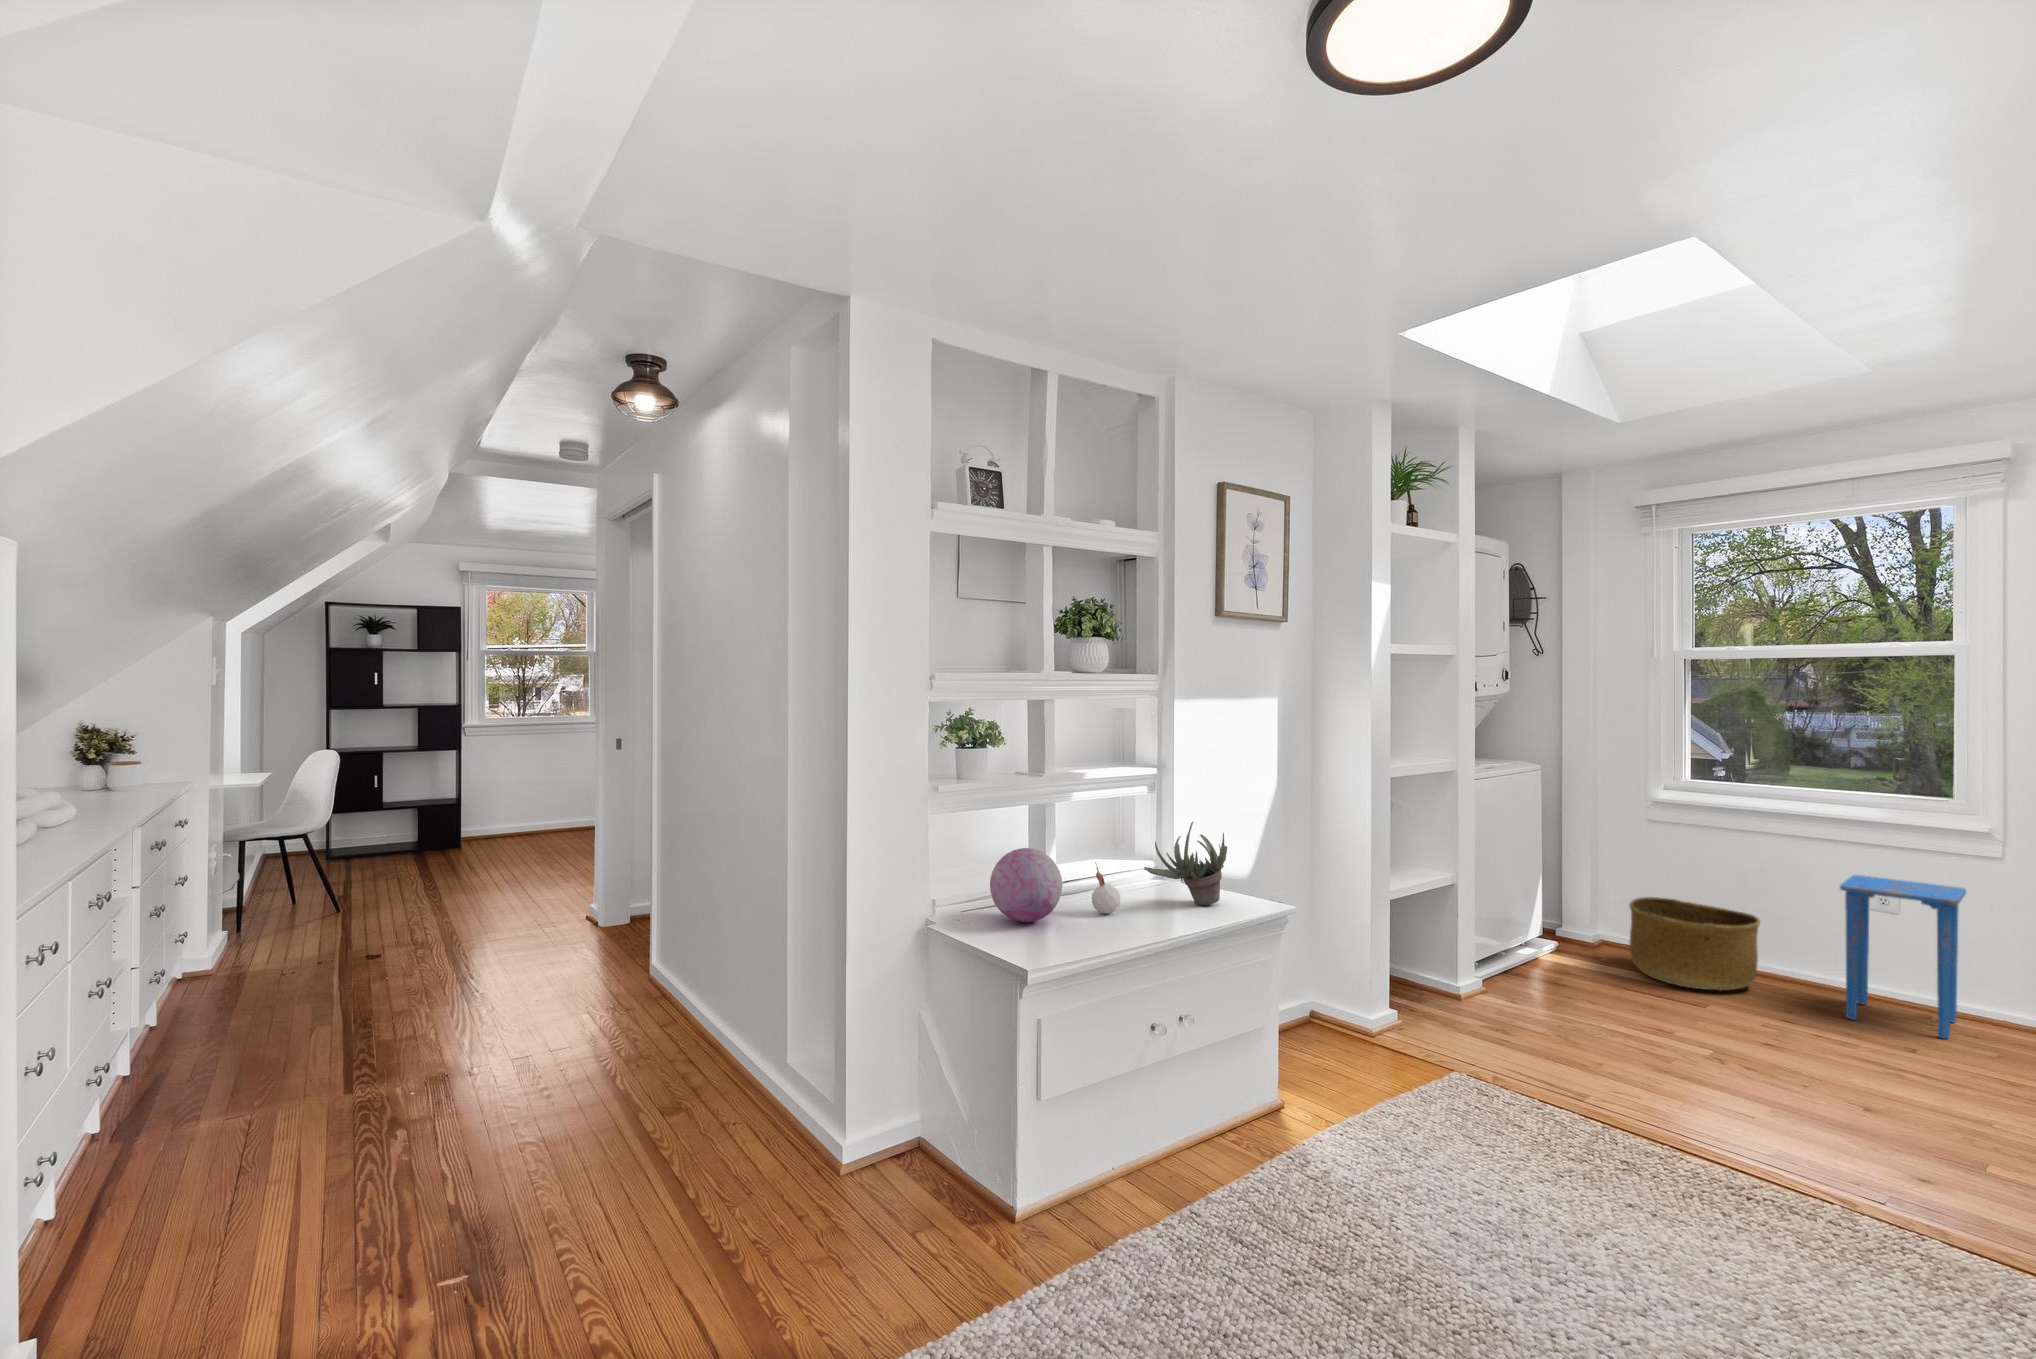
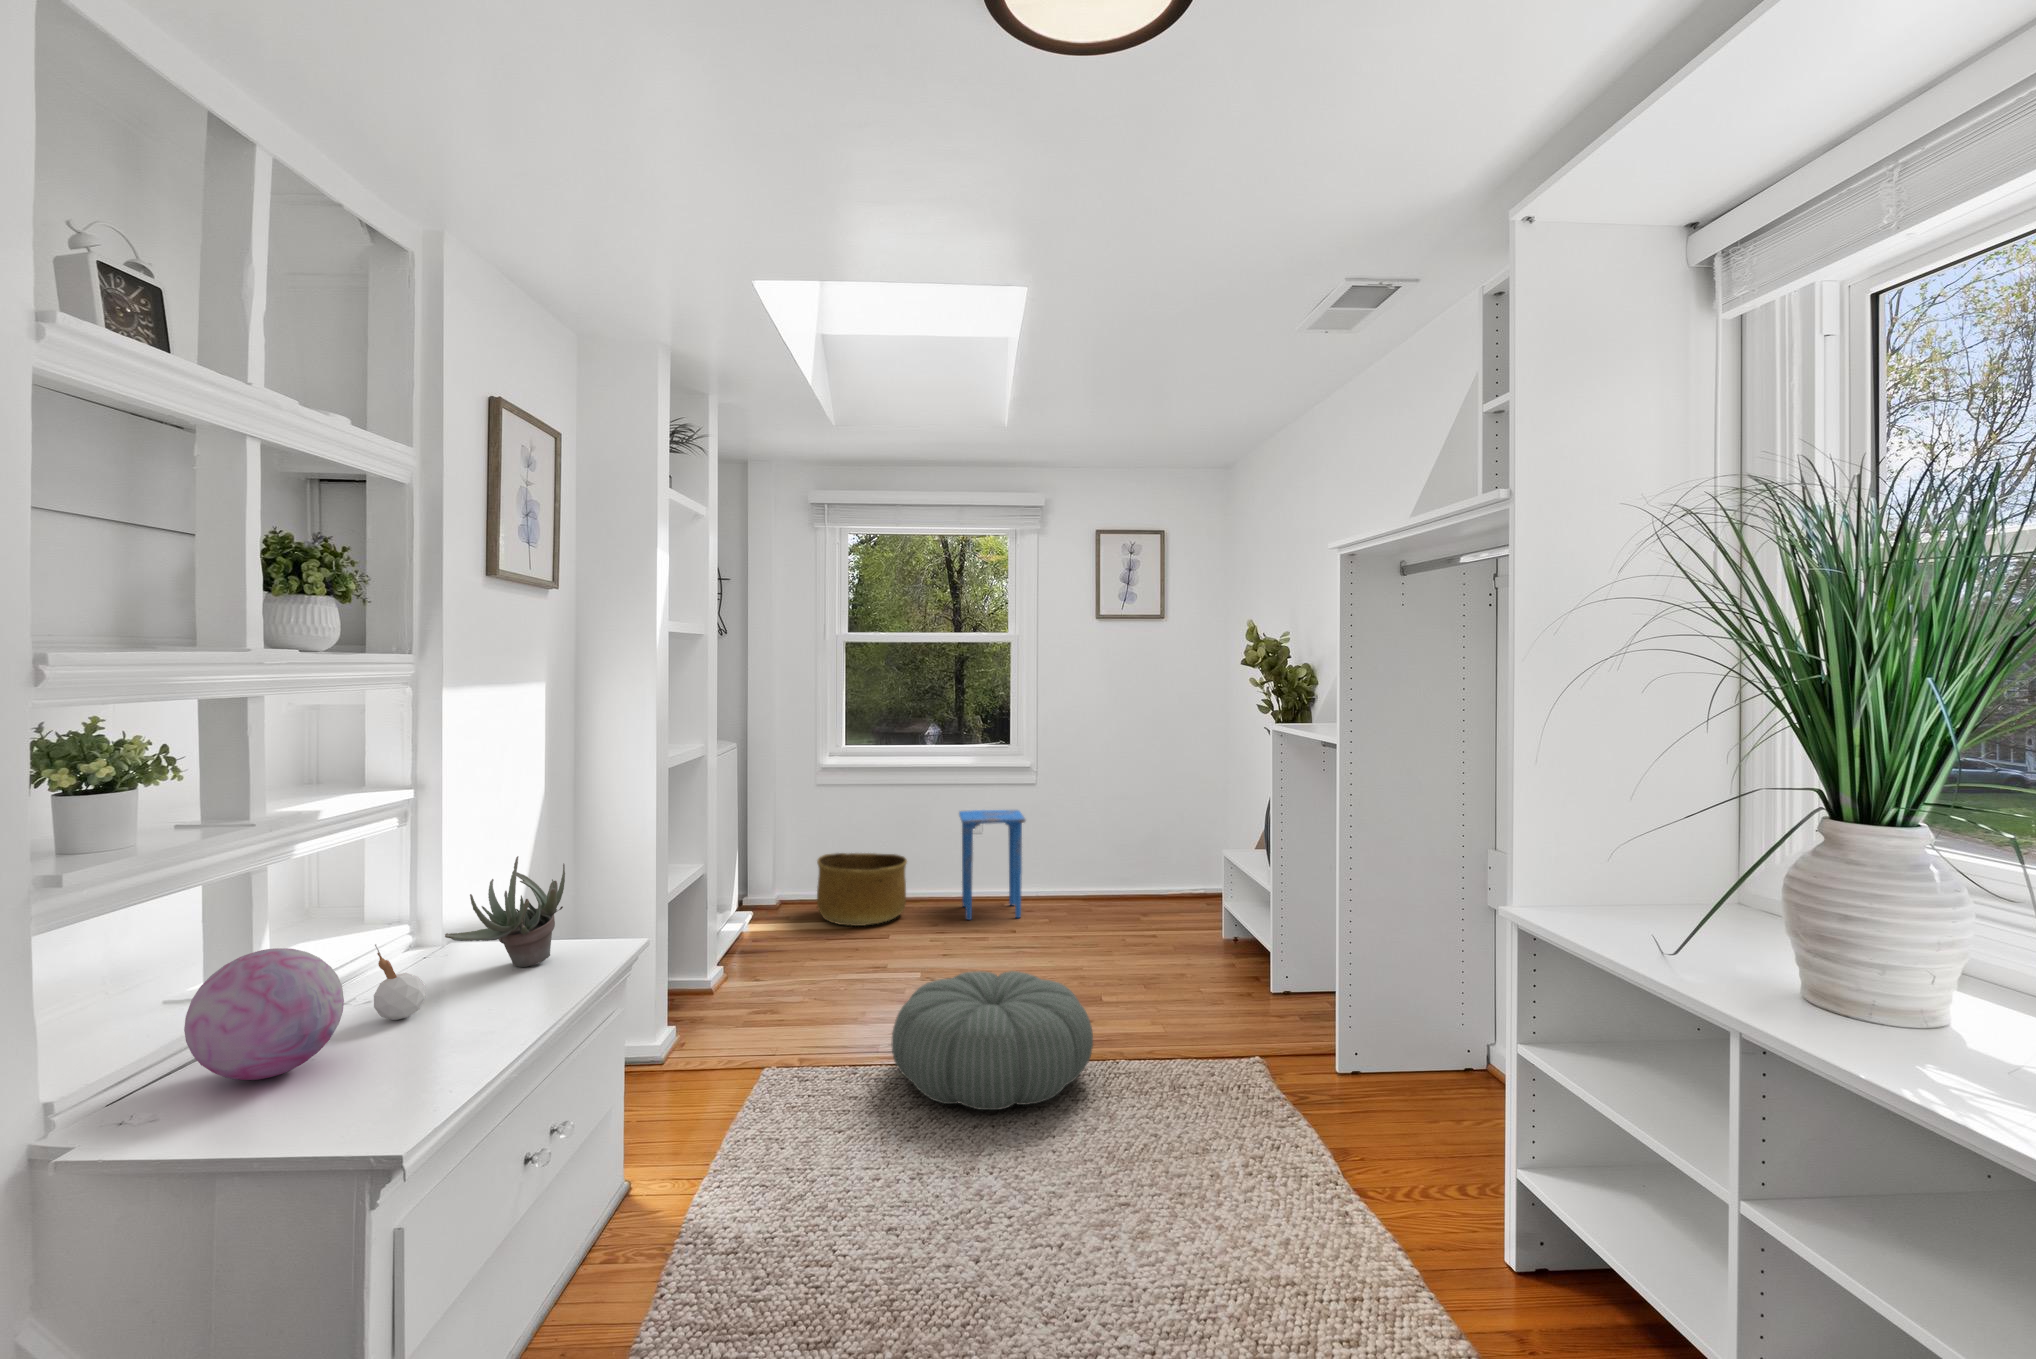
pouf: none [1565,1043,1858,1223] -> present [892,971,1093,1110]

